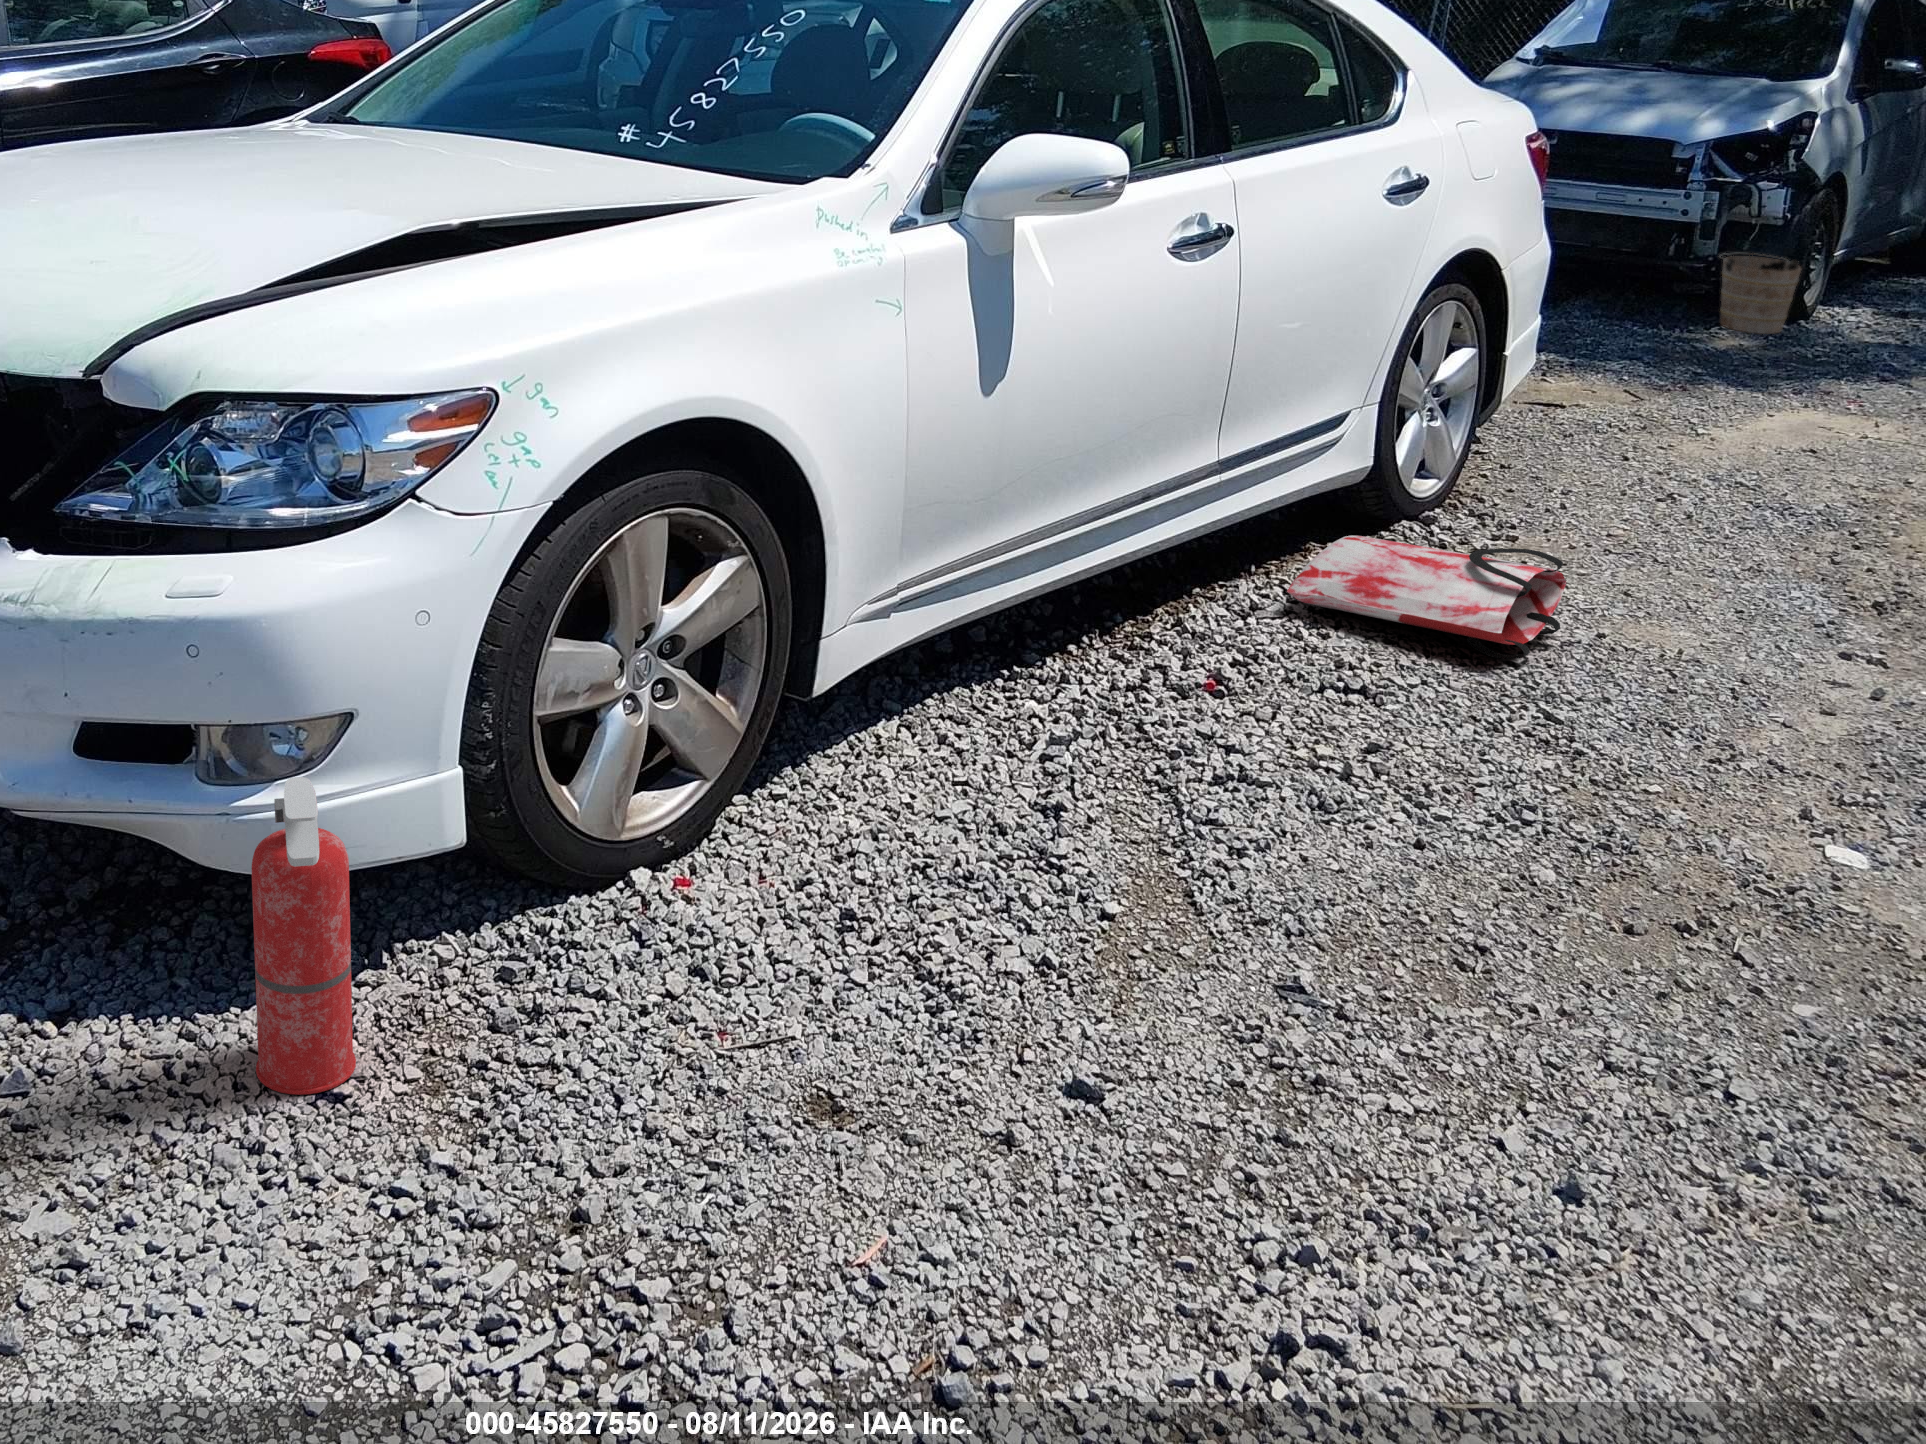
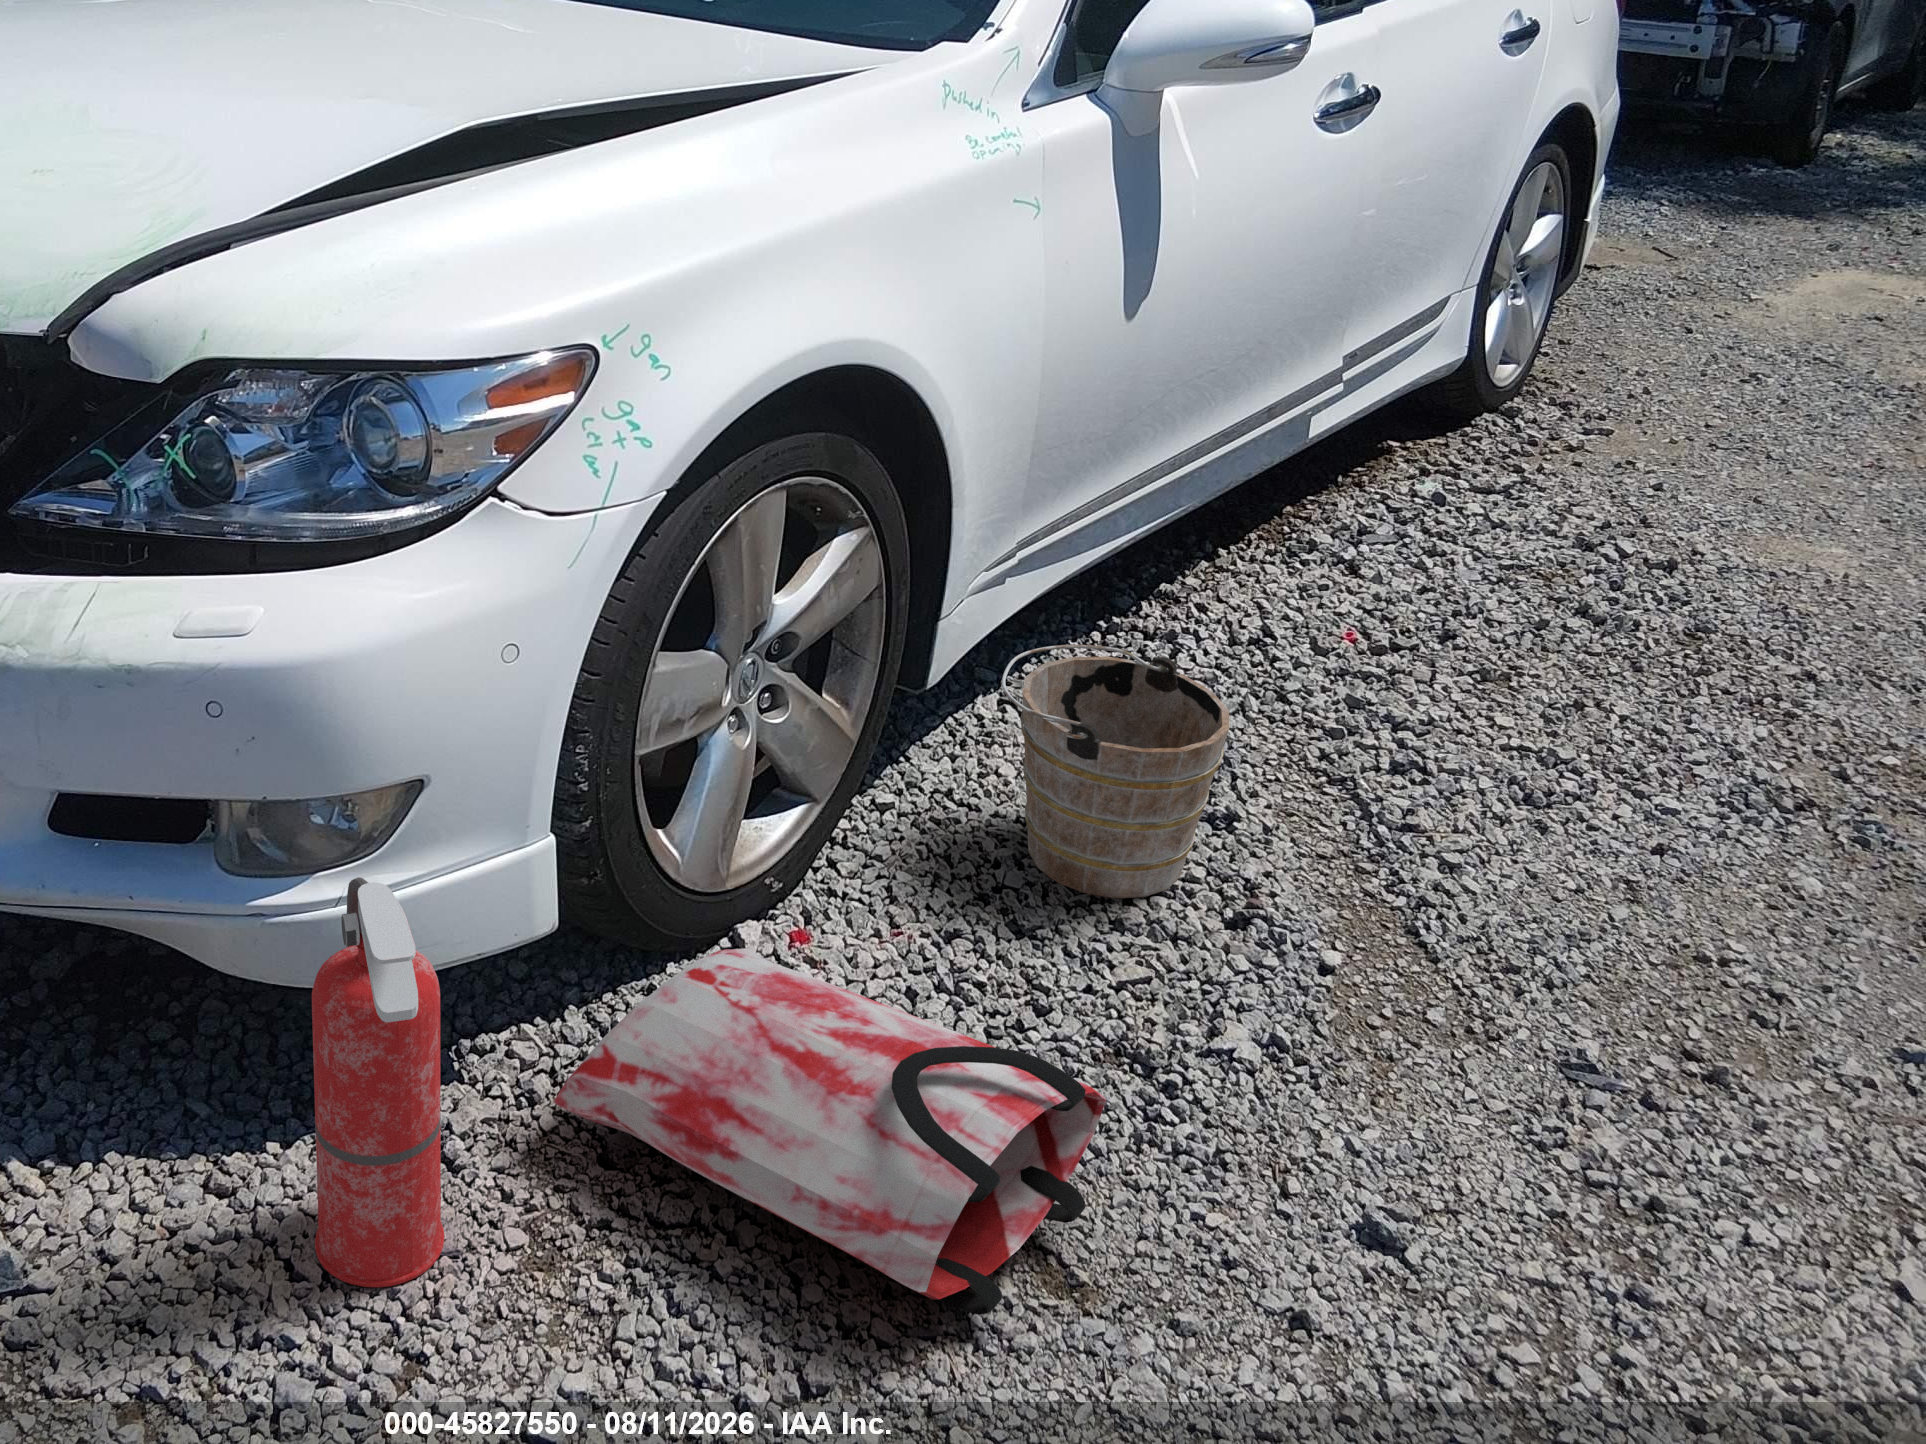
bucket: present [1720,253,1801,334] -> present [1002,645,1229,898]
bag: present [1287,535,1566,659] -> present [553,948,1106,1314]

